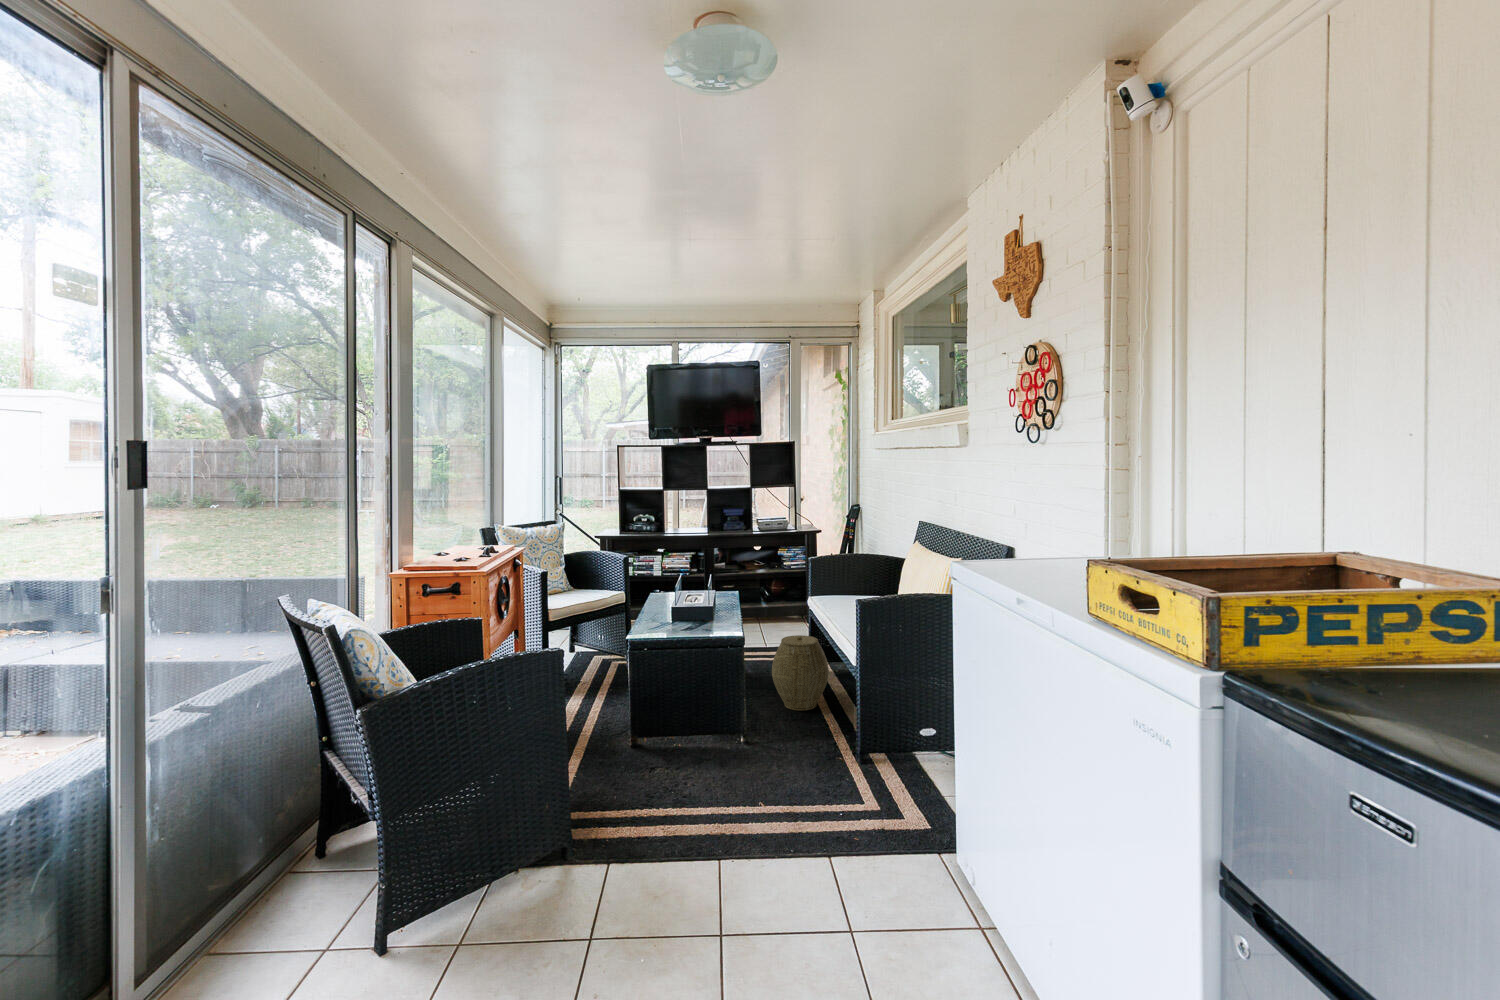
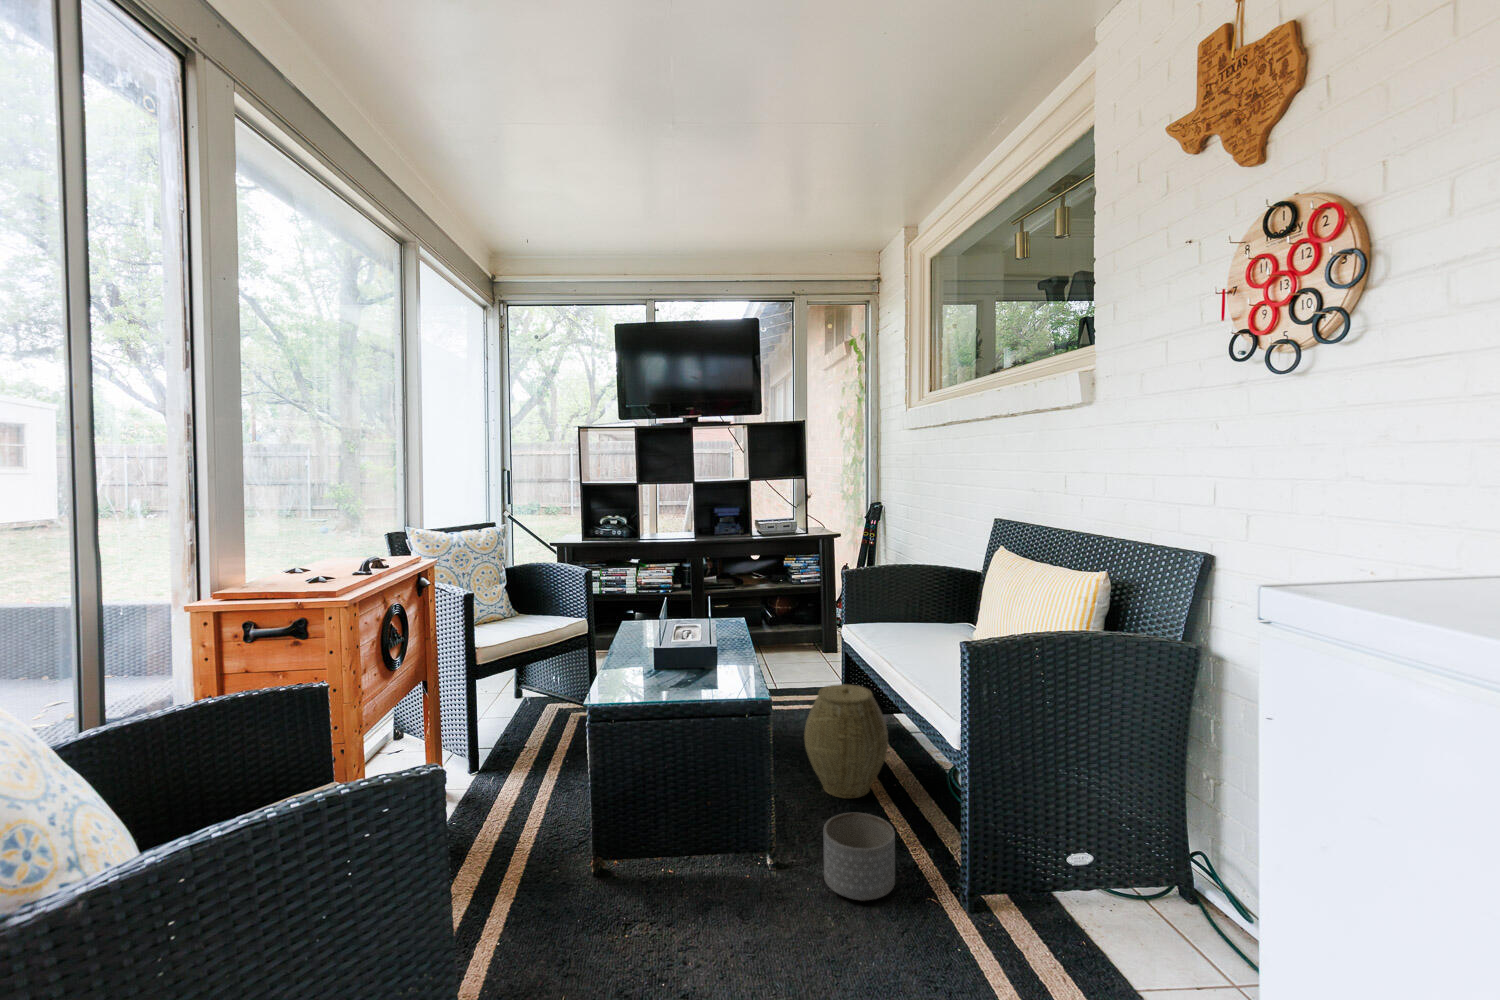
planter: none [772,710,817,758] -> present [824,813,895,901]

